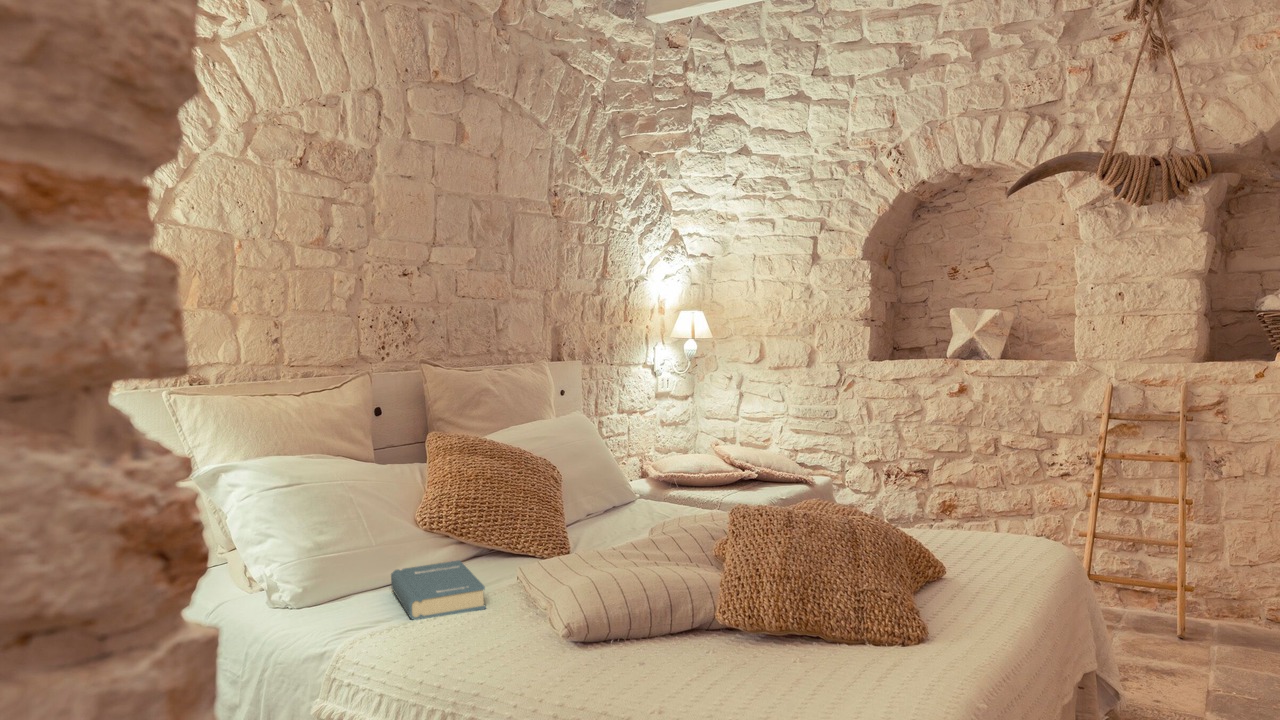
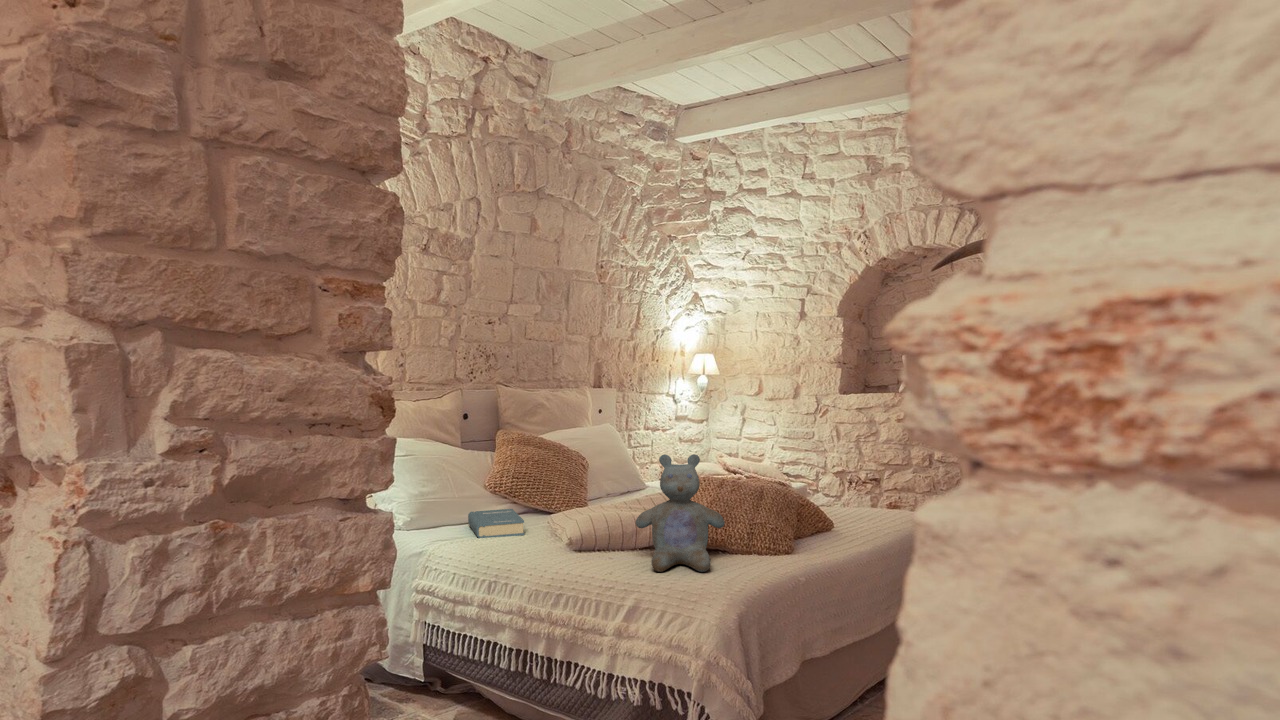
stuffed bear: none [689,483,837,693] -> present [636,454,725,572]

